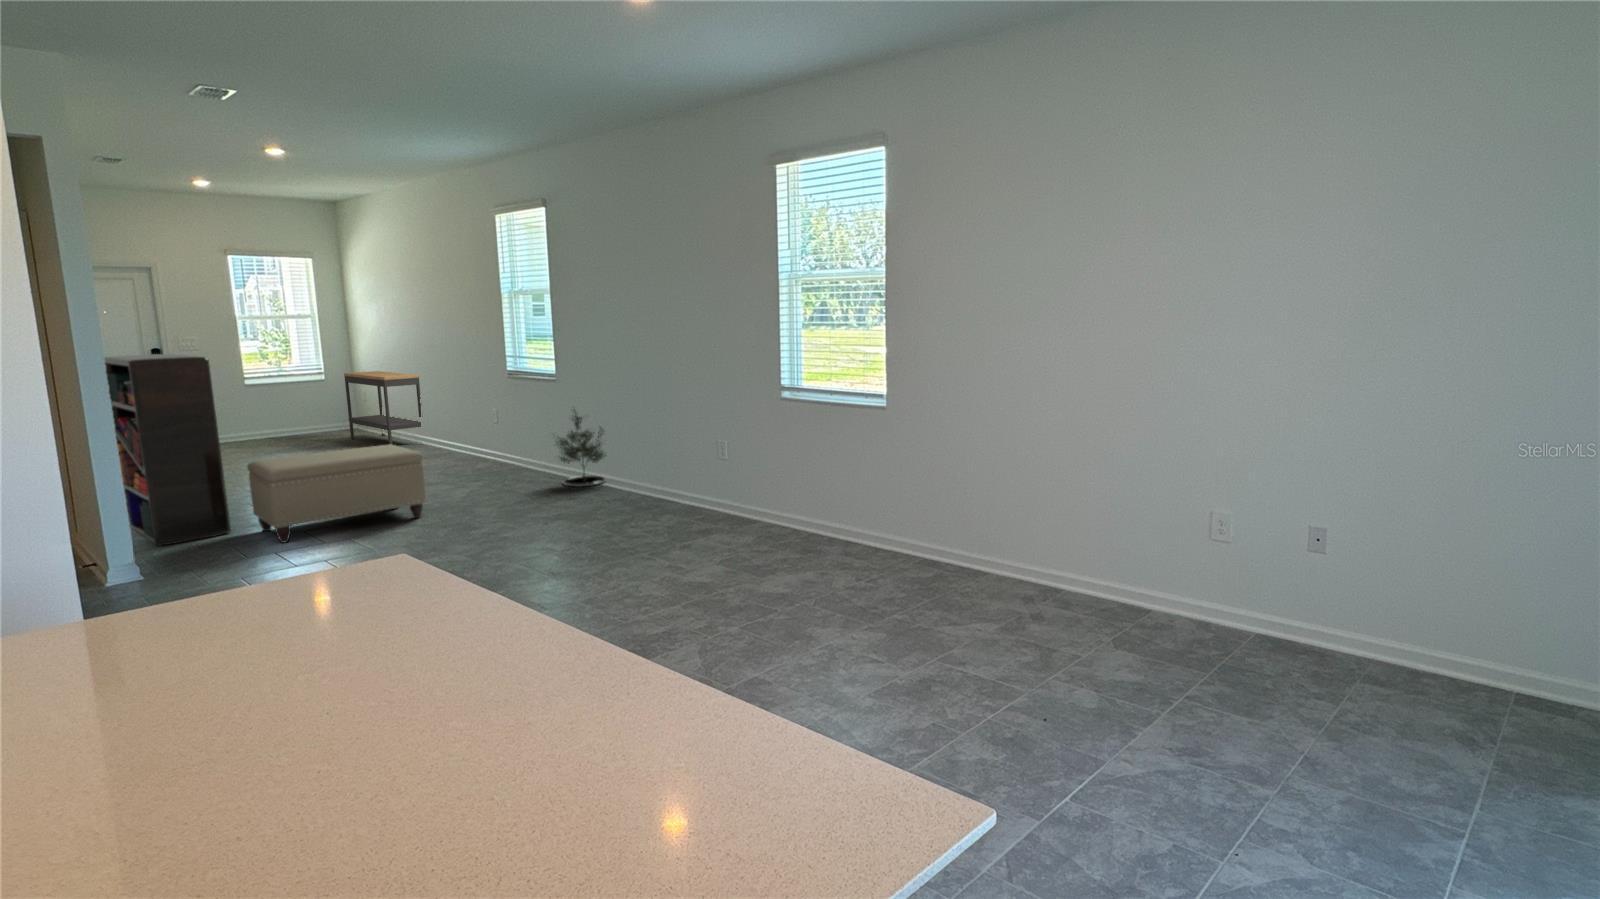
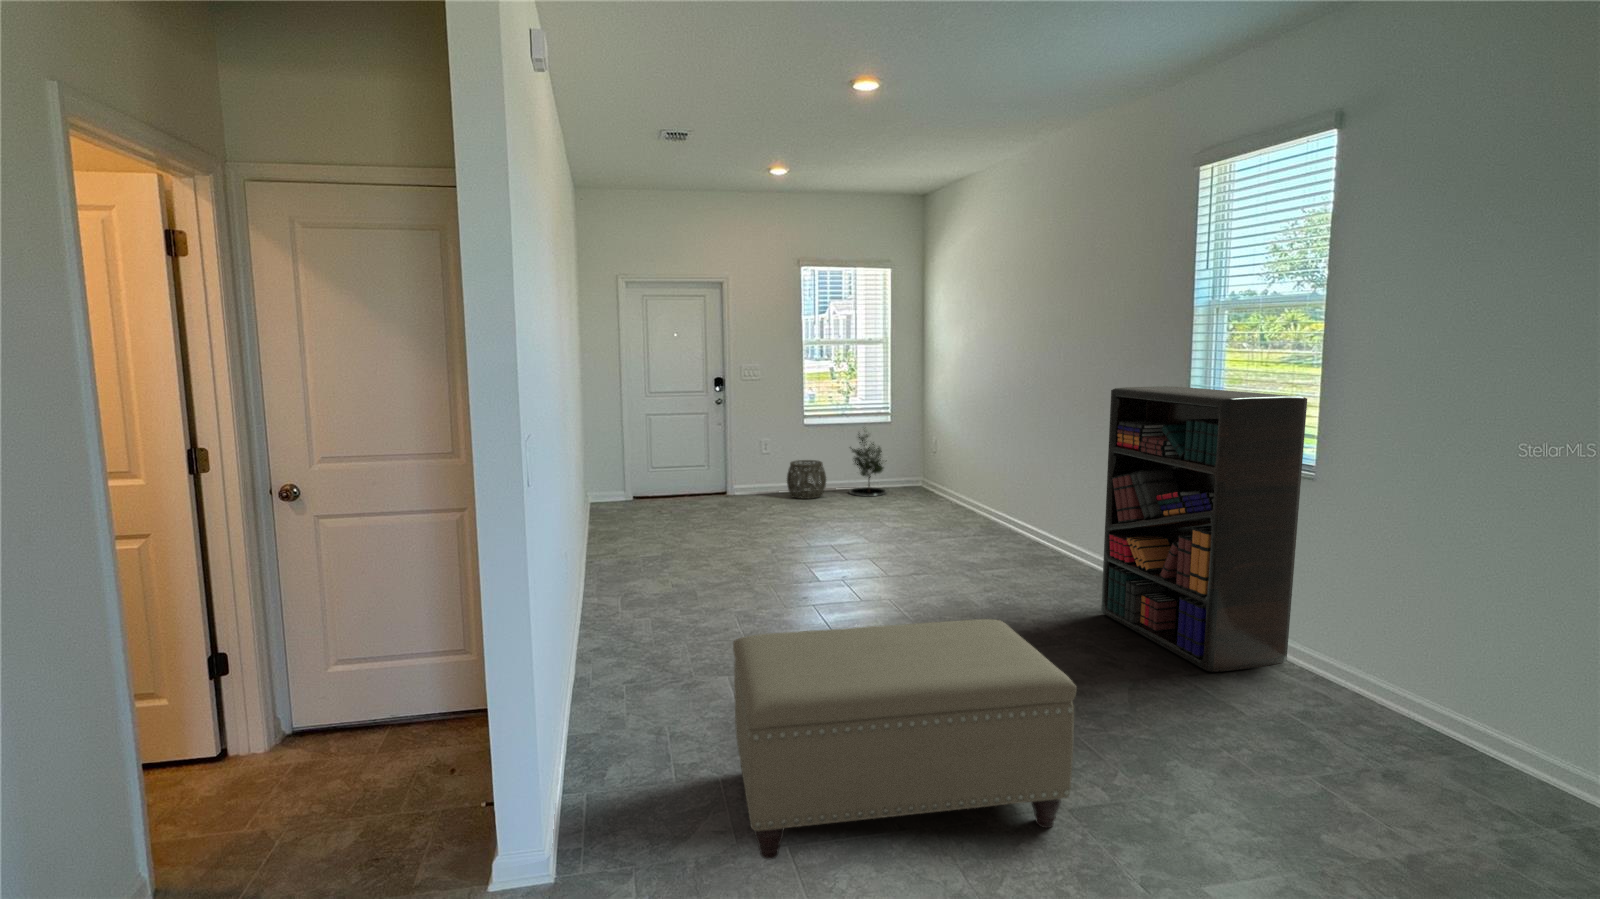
bookshelf: present [104,354,231,545] -> present [1101,386,1307,672]
console table: present [344,371,422,445] -> none [912,416,1012,534]
potted tree: present [557,409,606,487] -> present [849,433,887,496]
woven basket: none [233,414,273,445] -> present [787,460,826,499]

